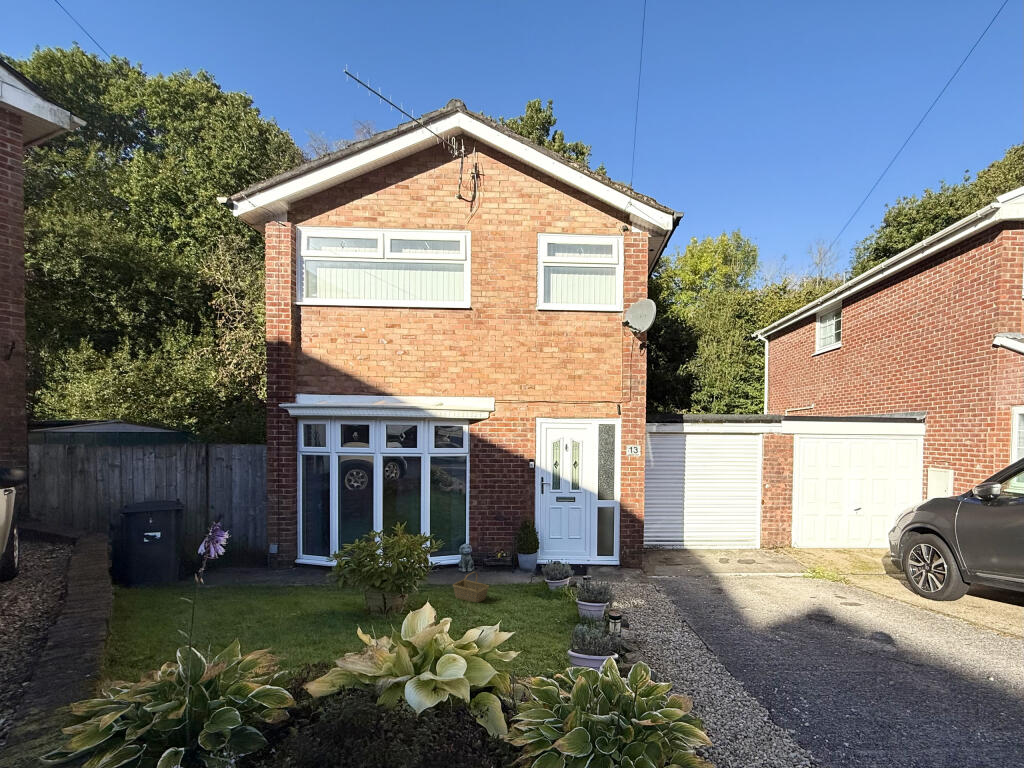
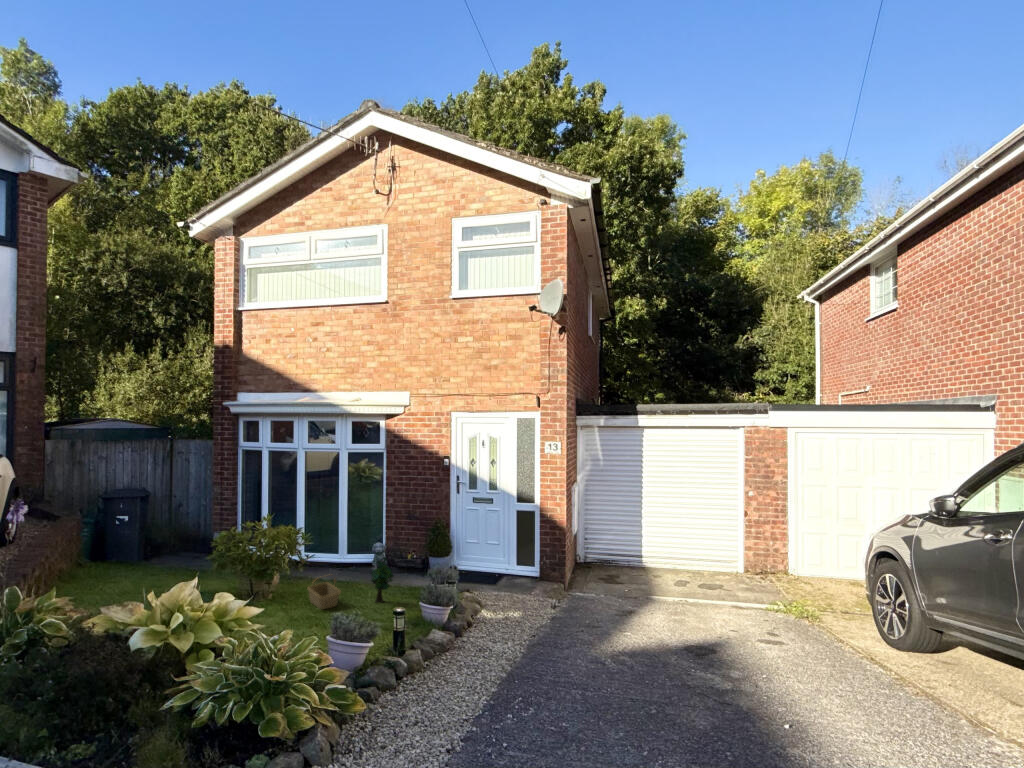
decorative plant: none [502,553,526,595] -> present [370,557,394,603]

